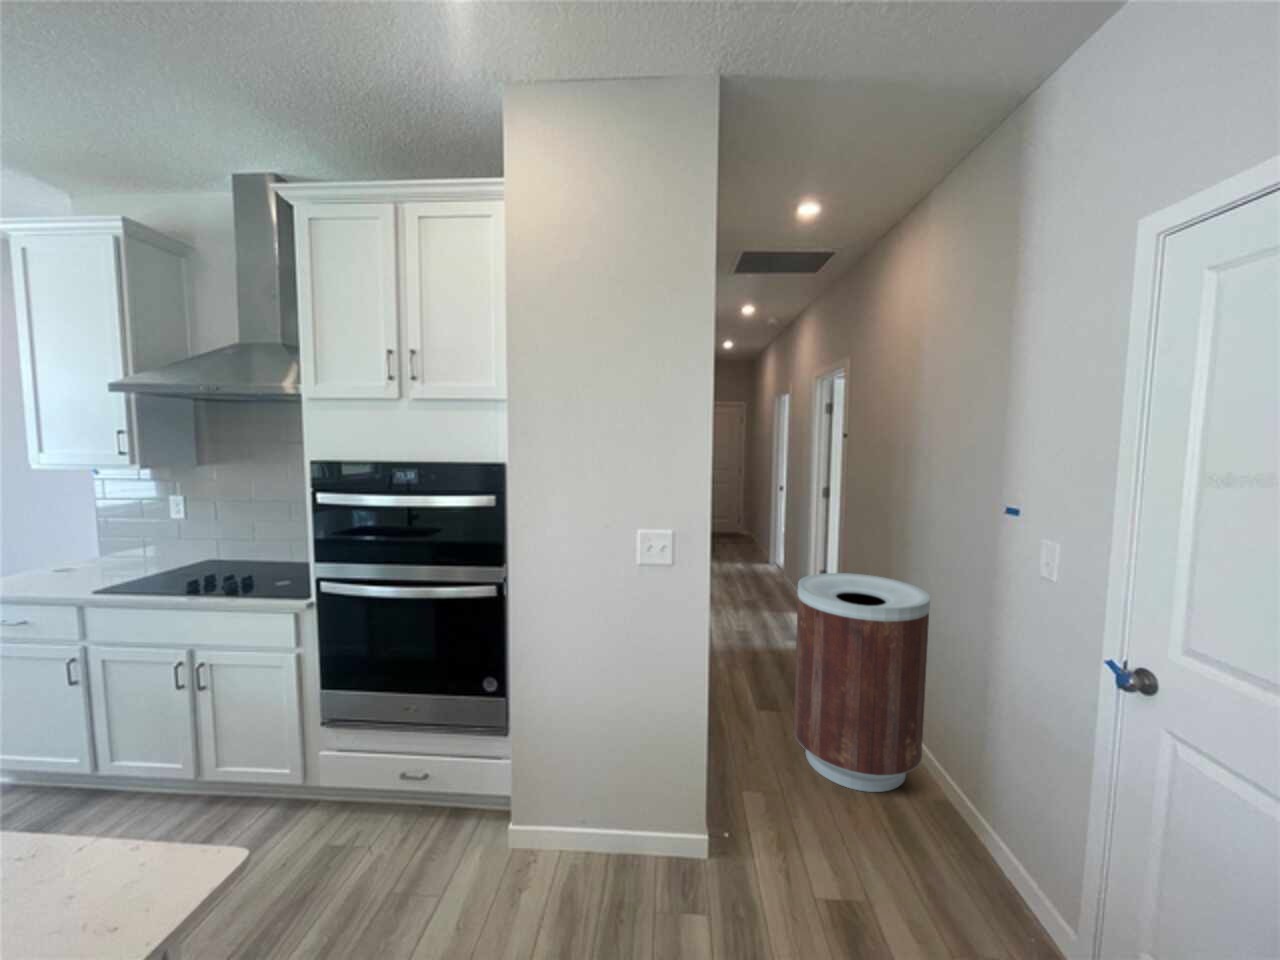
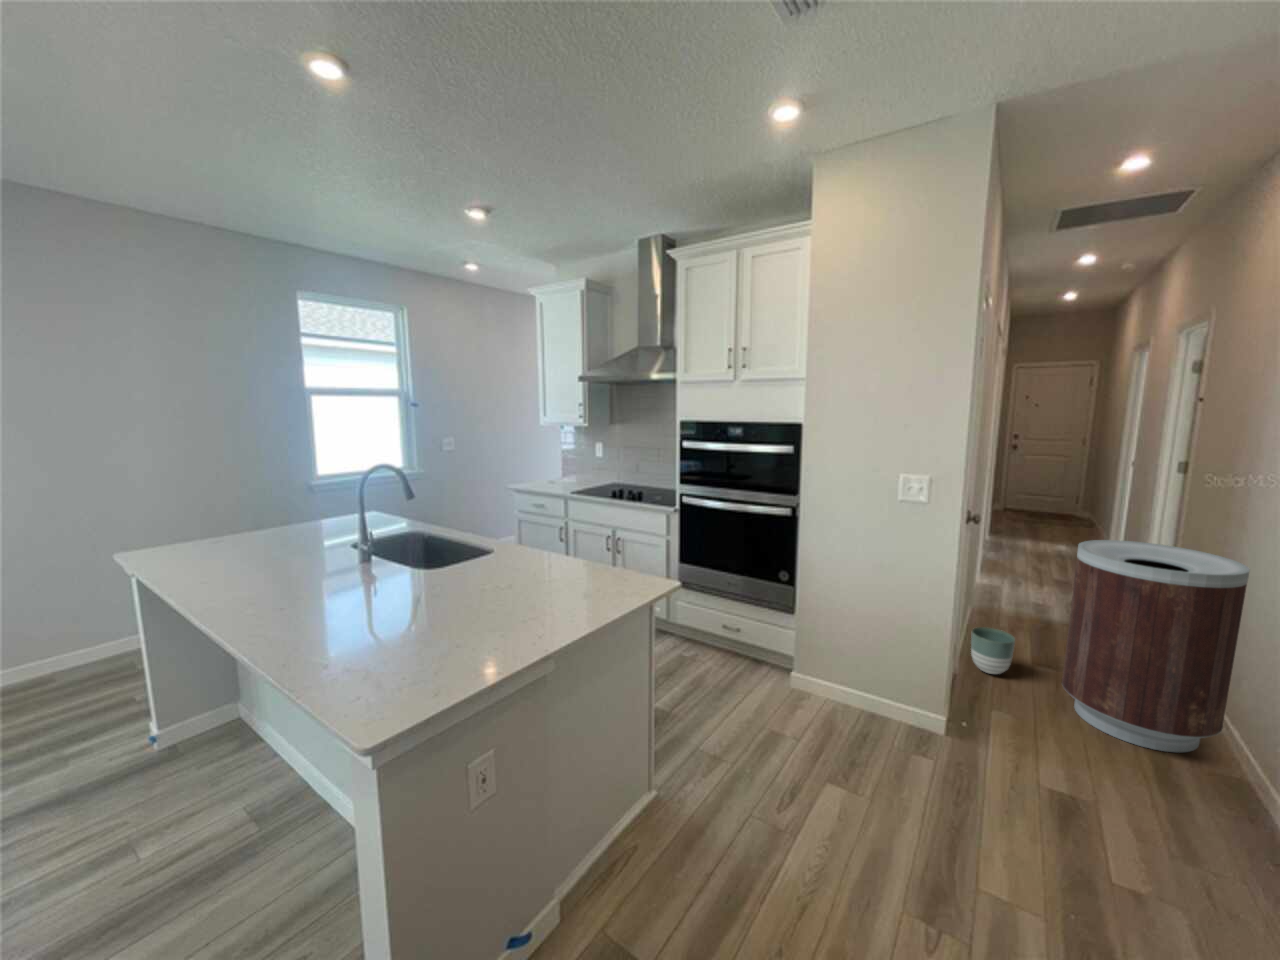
planter: none [707,683,747,737] -> present [971,627,1015,674]

